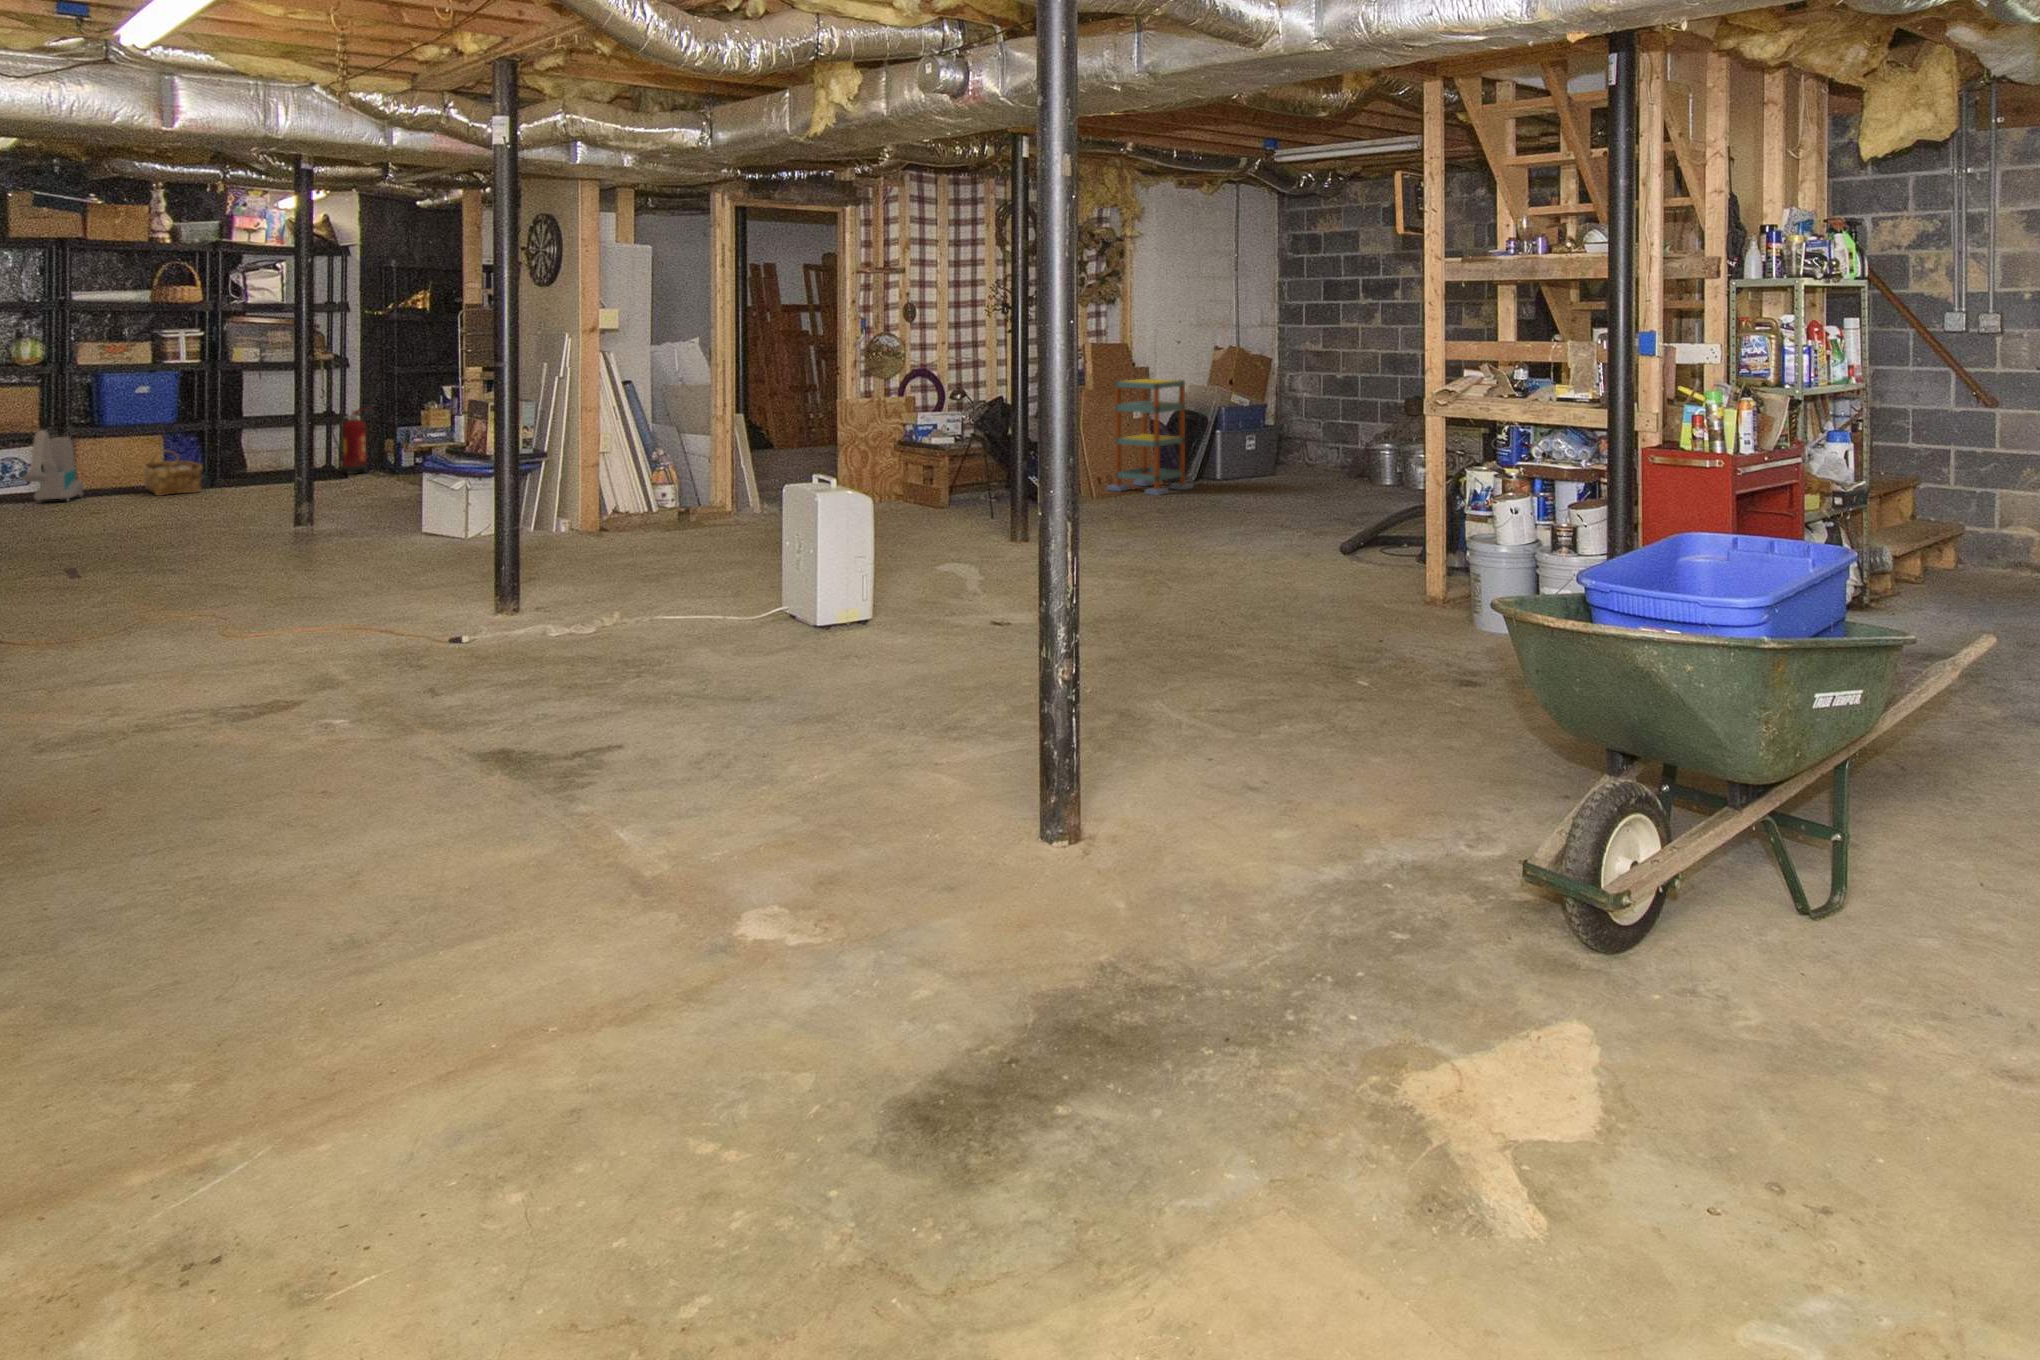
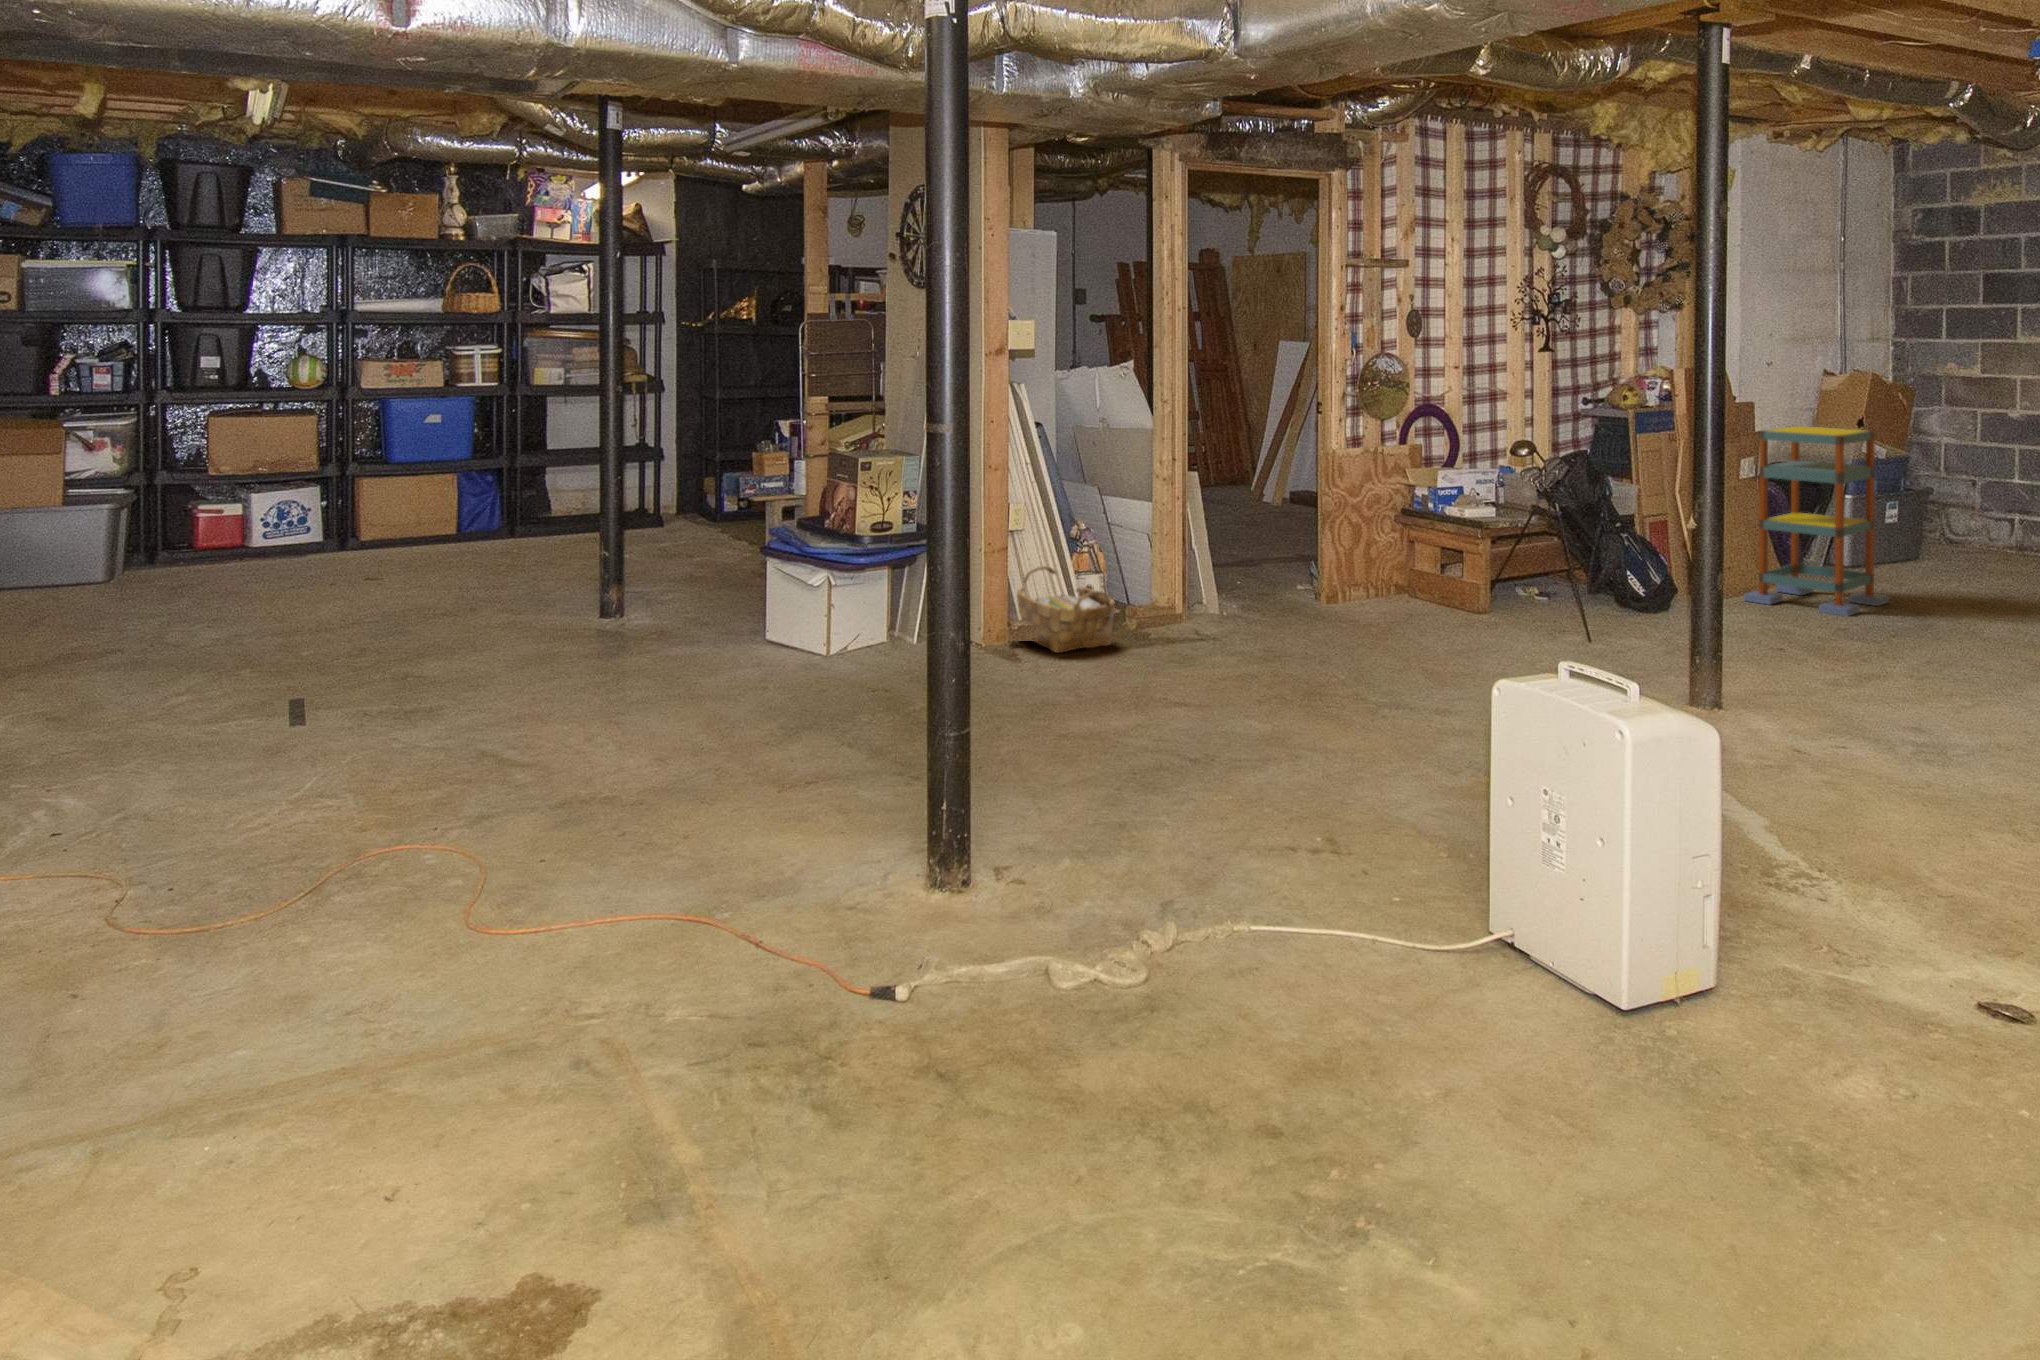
fire extinguisher: present [332,409,368,474] -> none [647,445,695,530]
vacuum cleaner: present [22,430,83,503] -> none [288,473,363,565]
woven basket: present [143,451,203,496] -> present [1017,566,1115,653]

